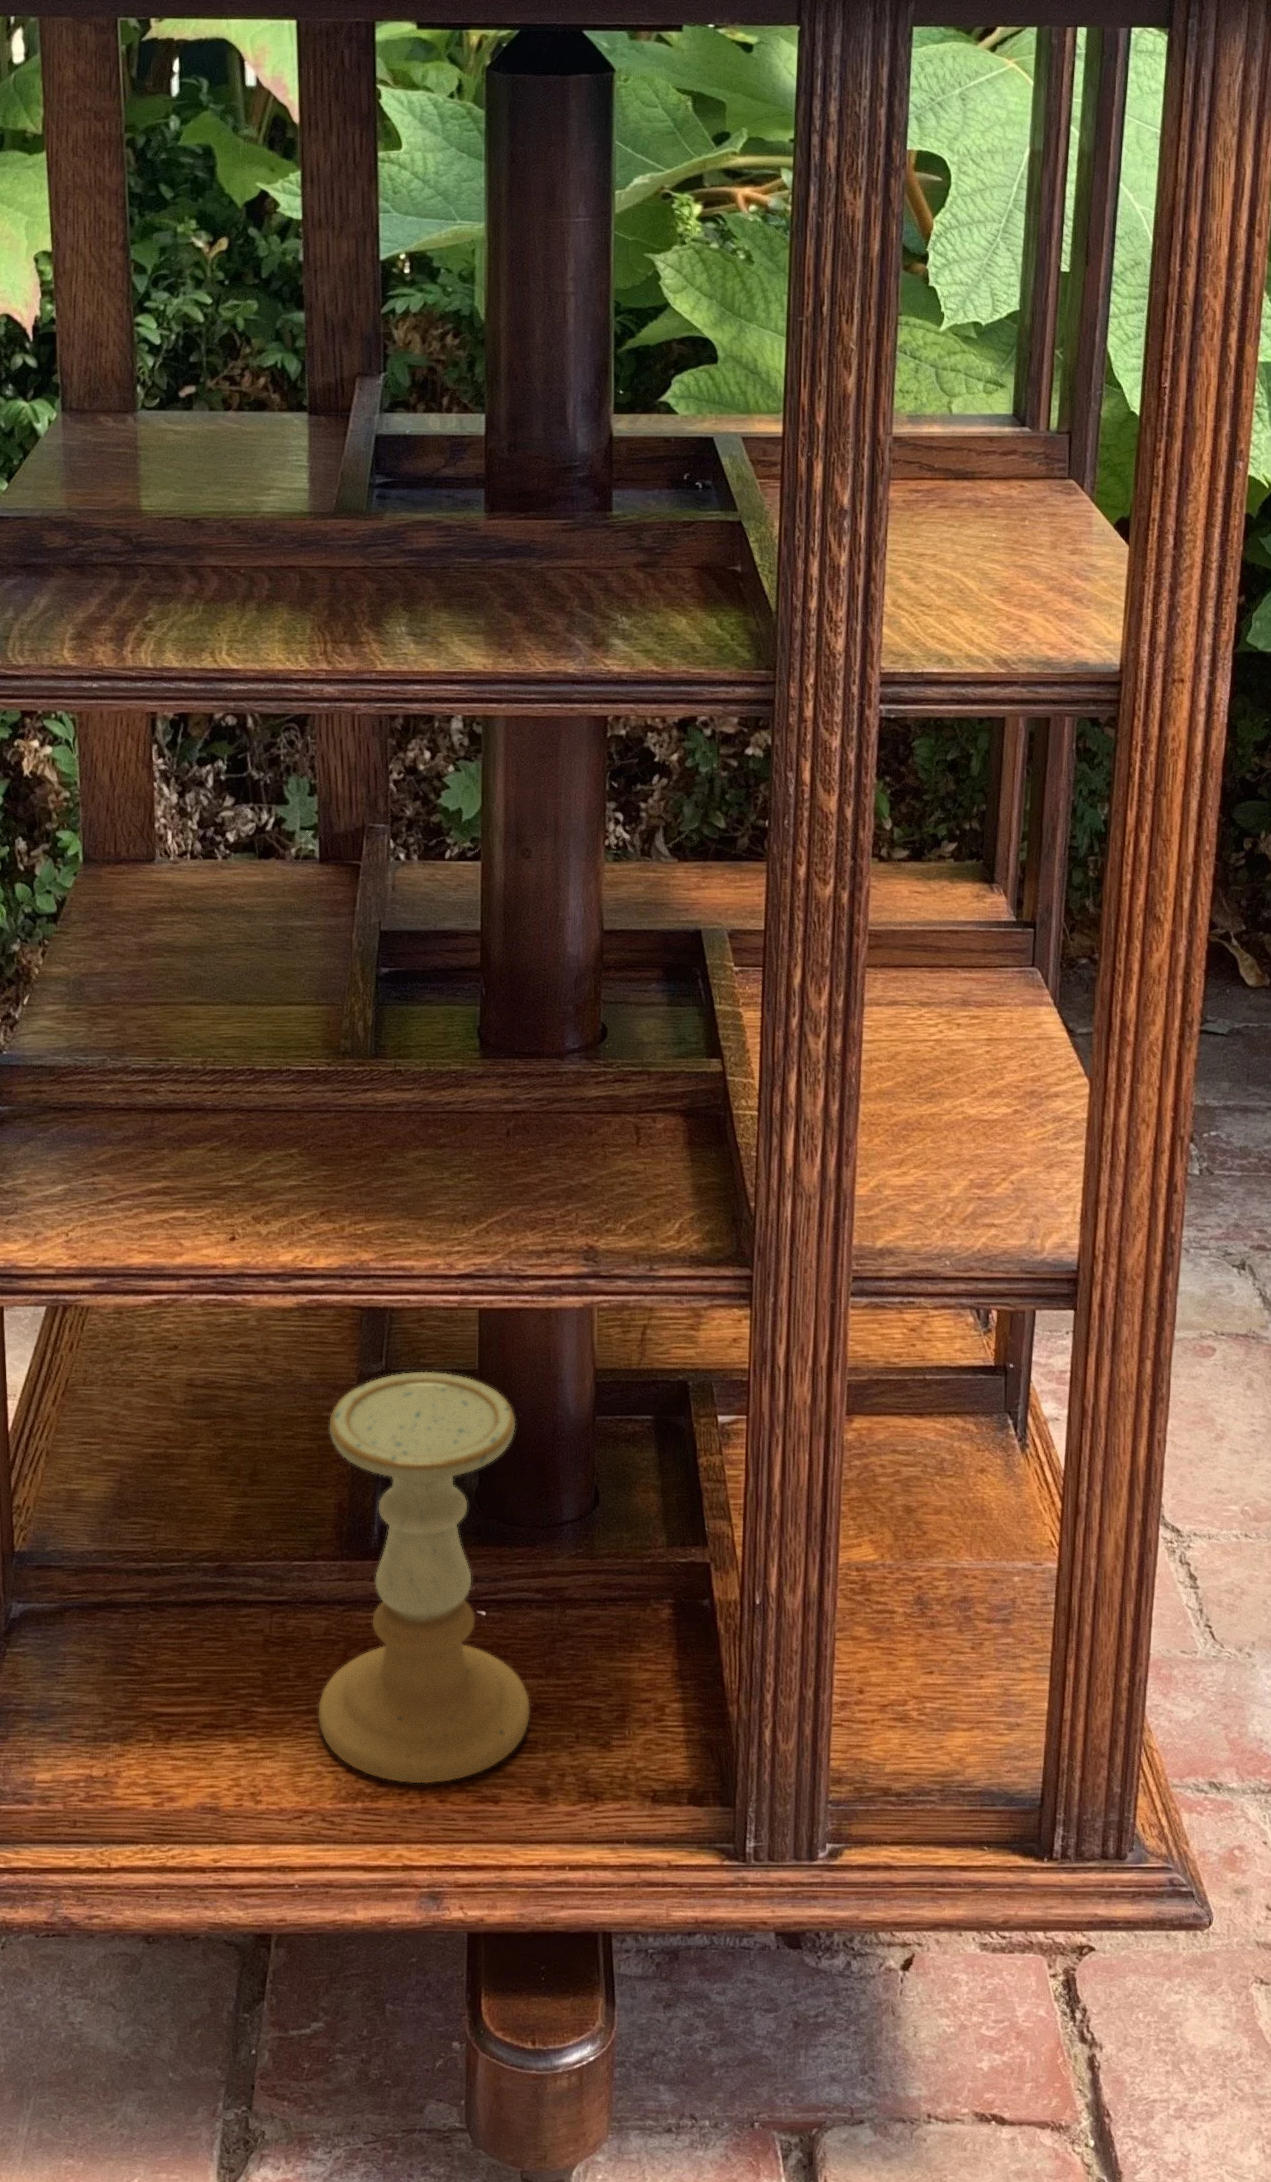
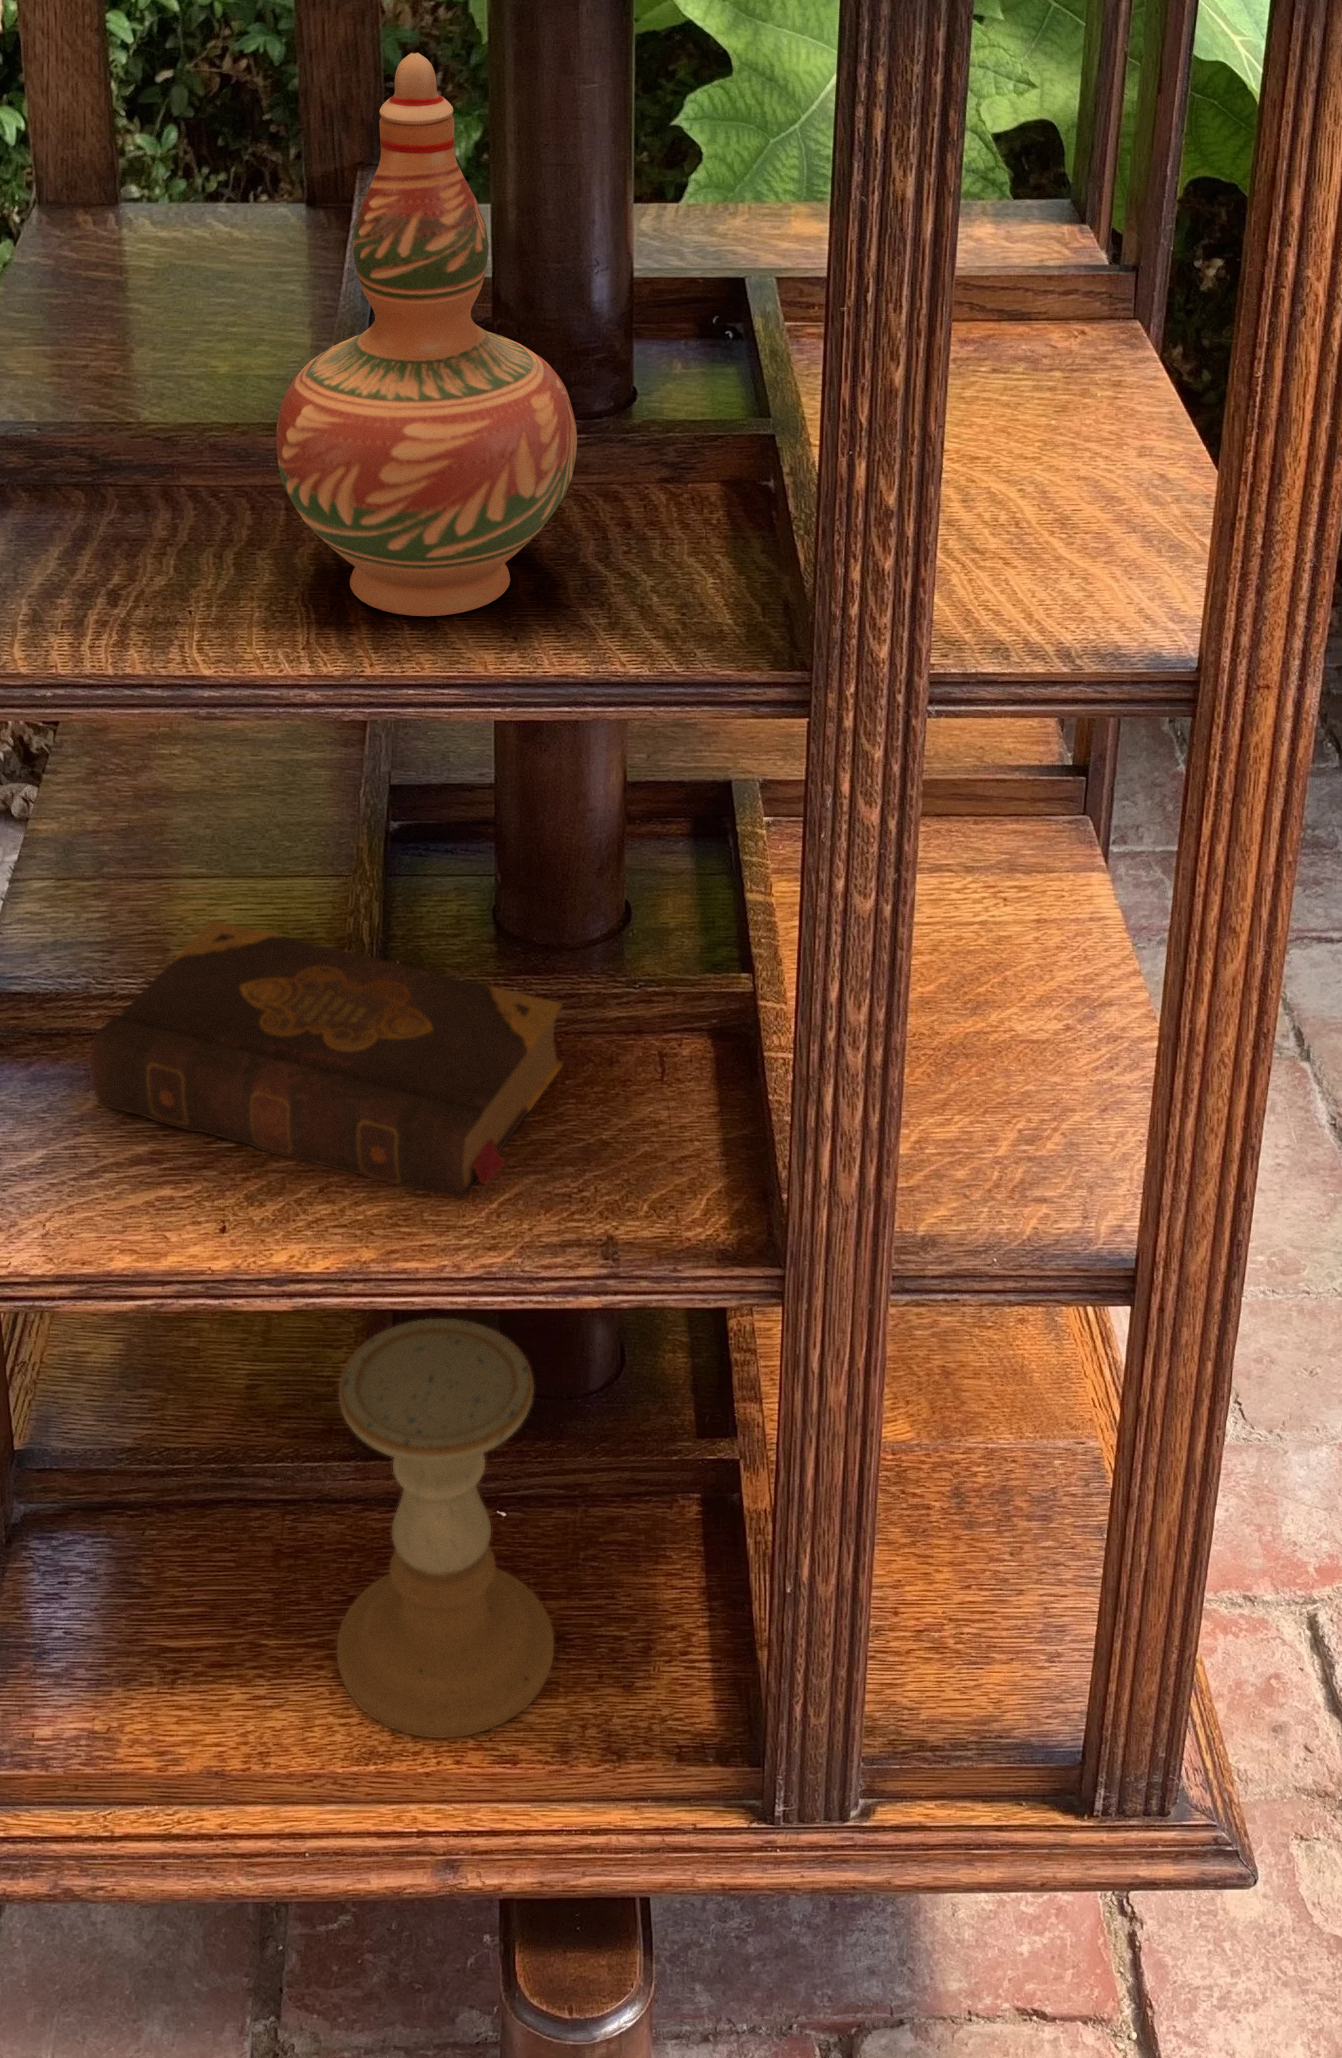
decorative vase: none [305,116,571,625] -> present [276,52,577,616]
book: none [109,1002,549,1221] -> present [91,920,562,1199]

